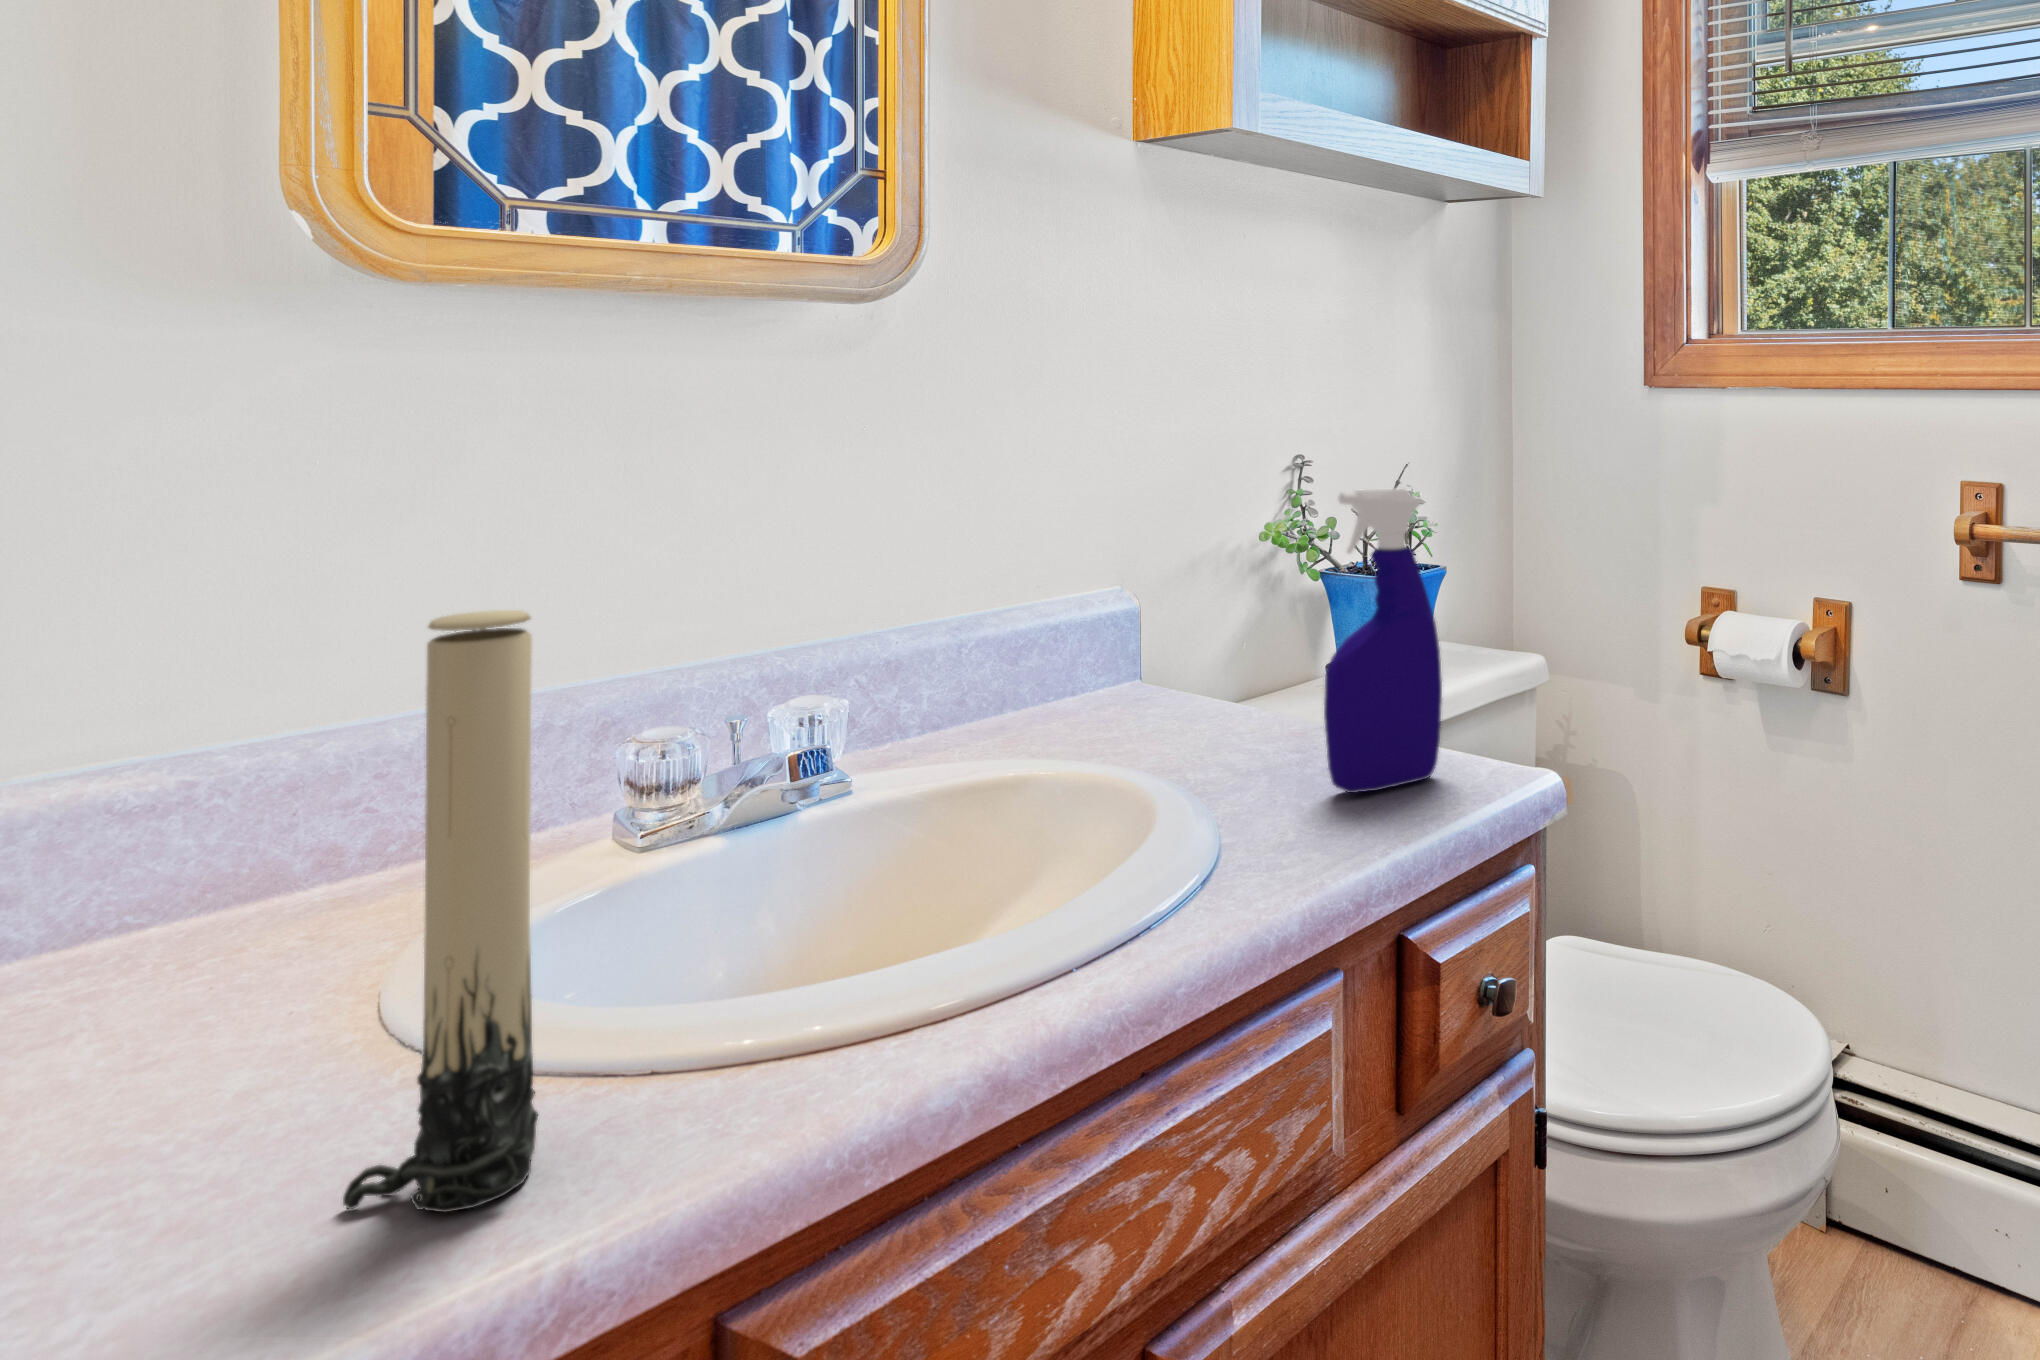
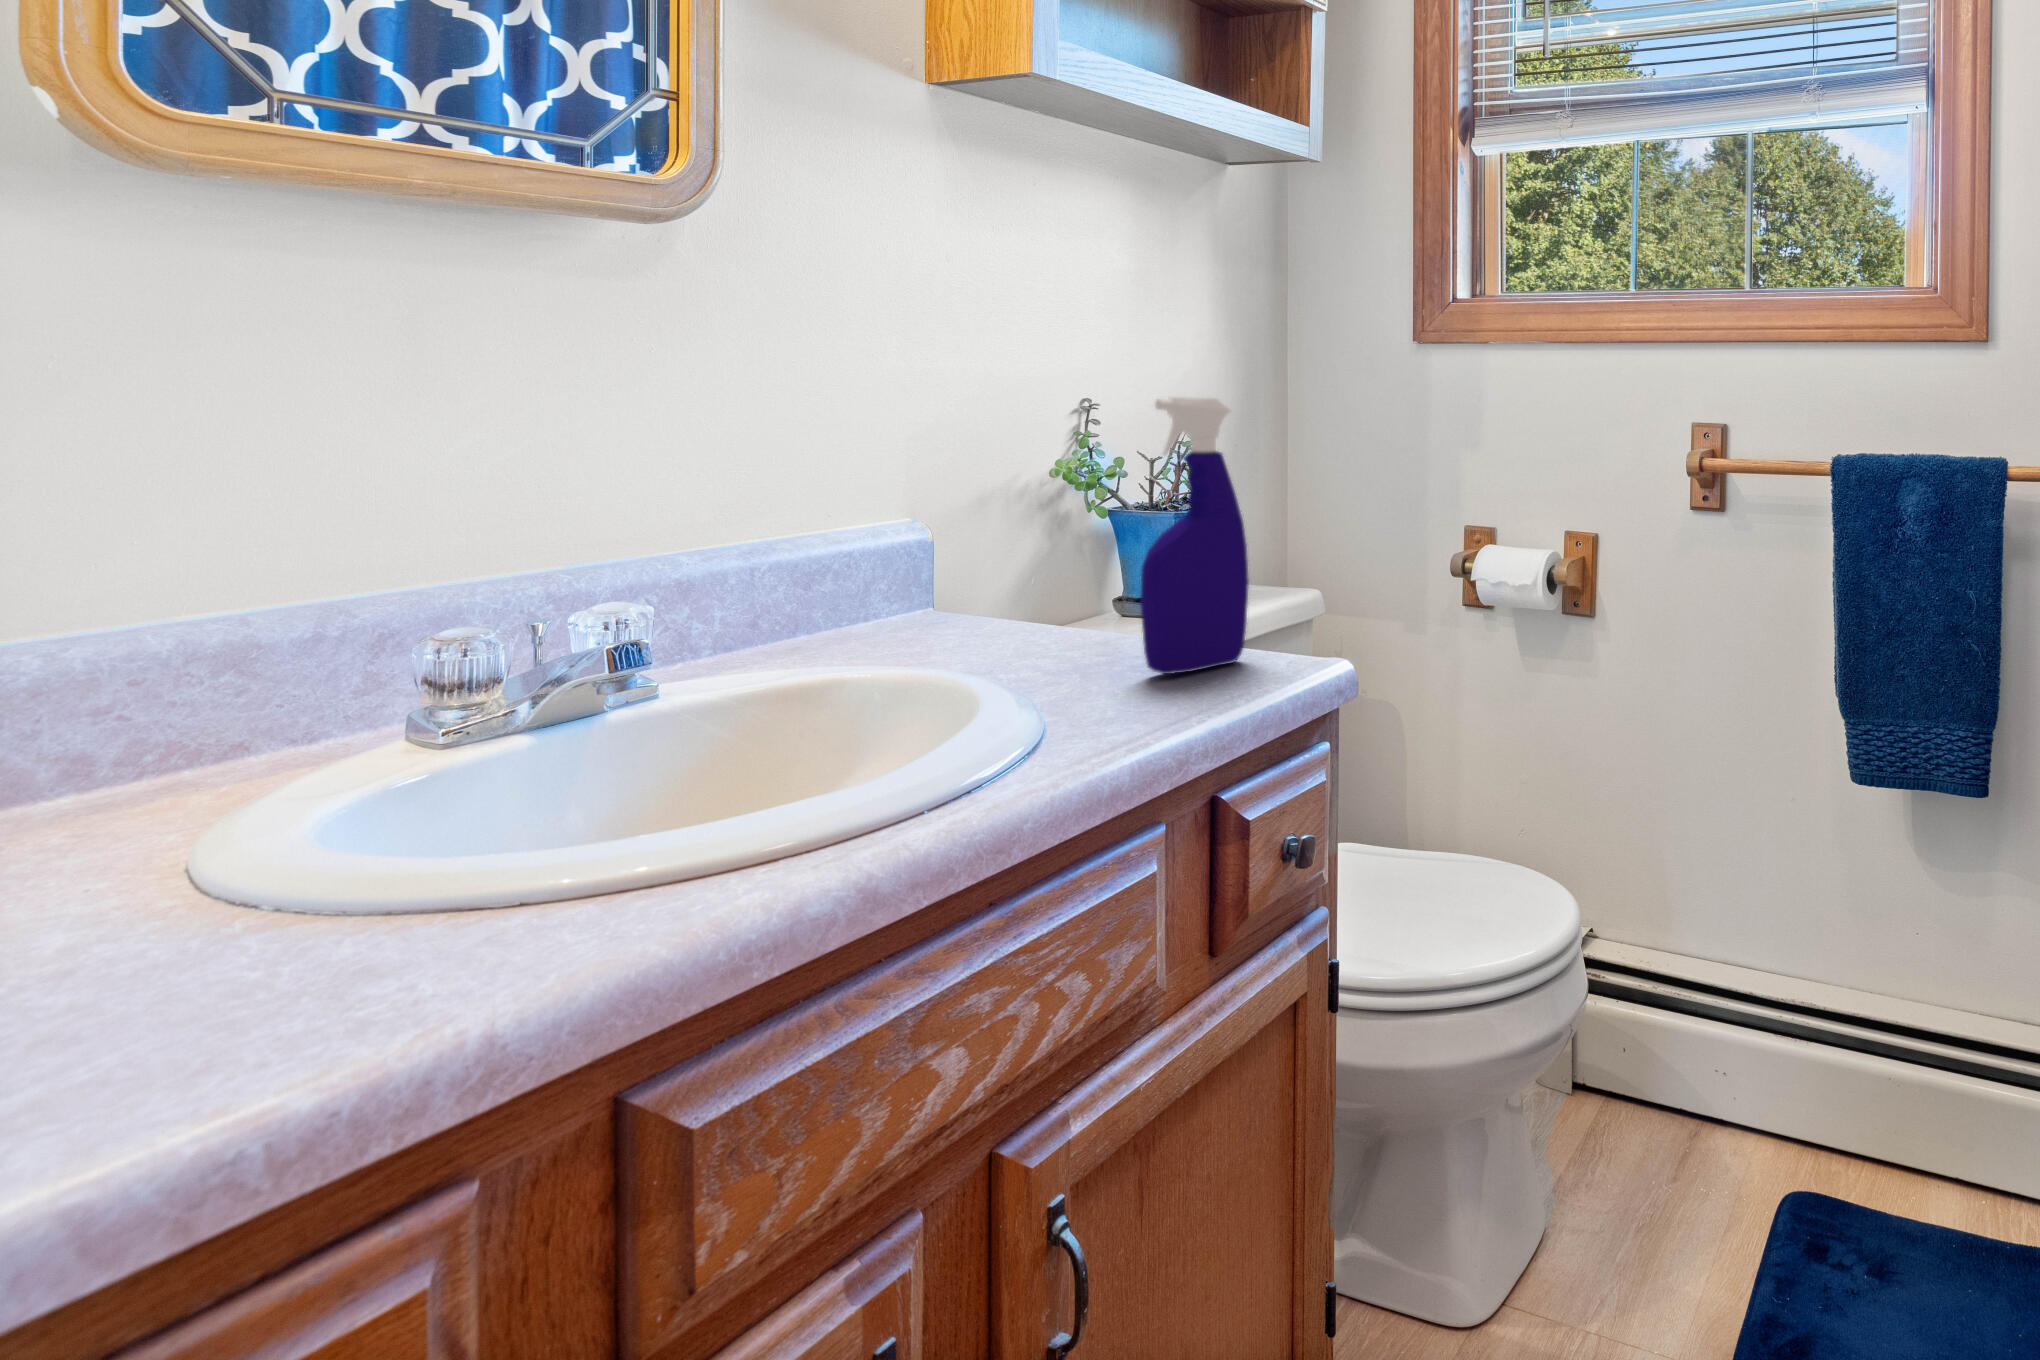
candle: present [343,610,538,1212] -> none [206,445,415,1026]

